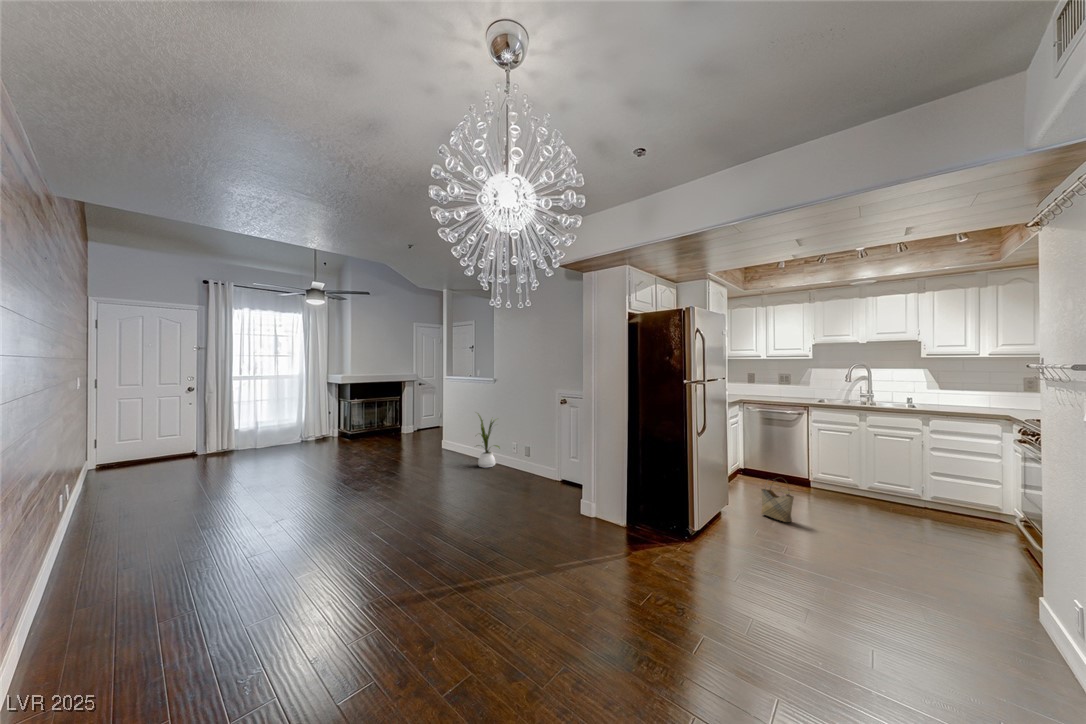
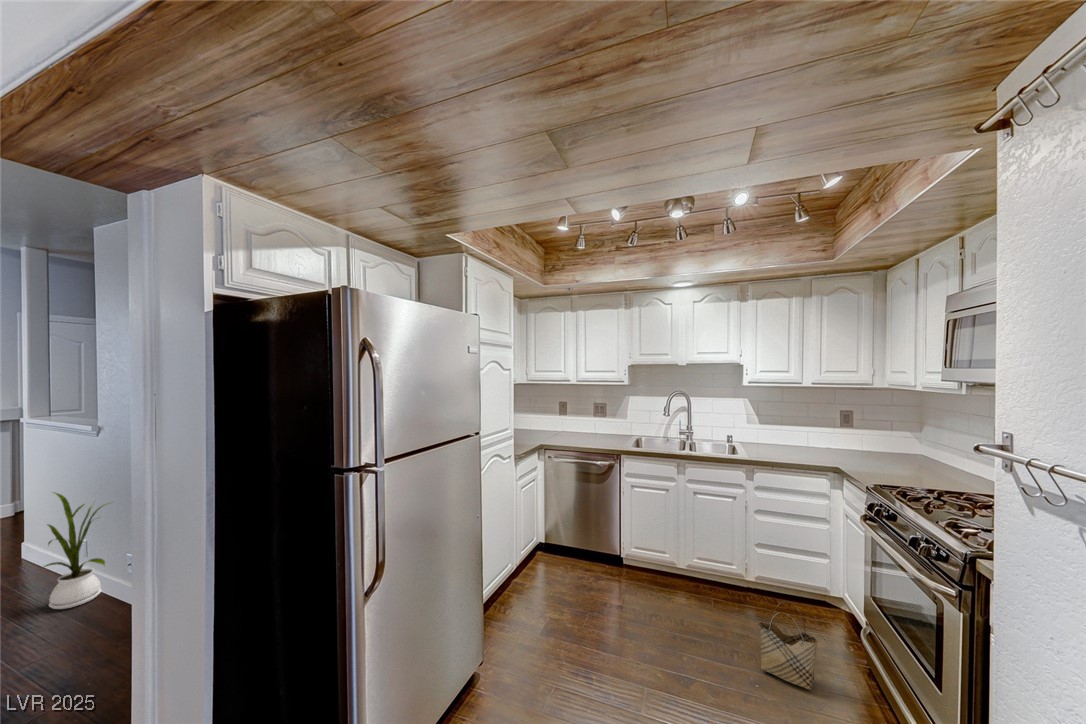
woven basket: present [761,487,794,522] -> present [758,601,818,690]

